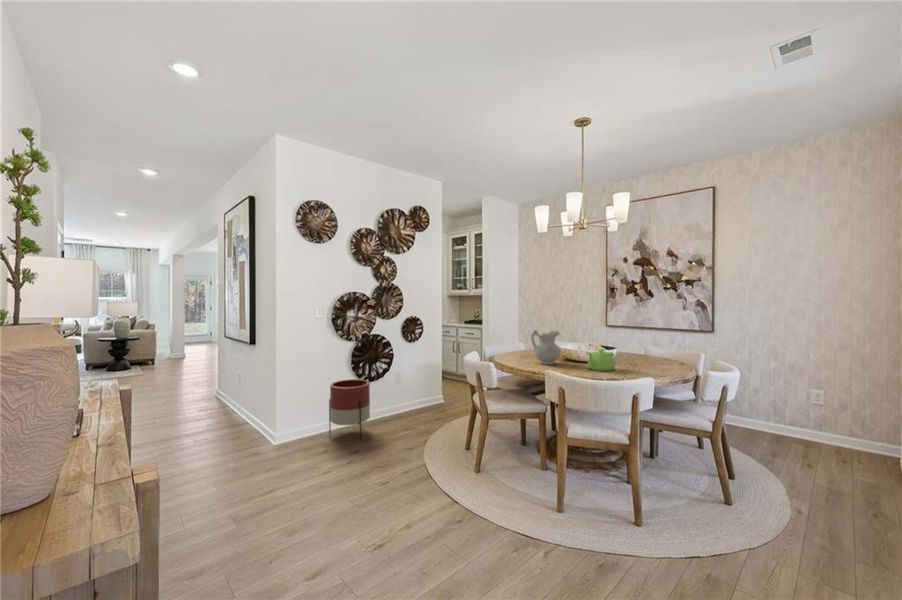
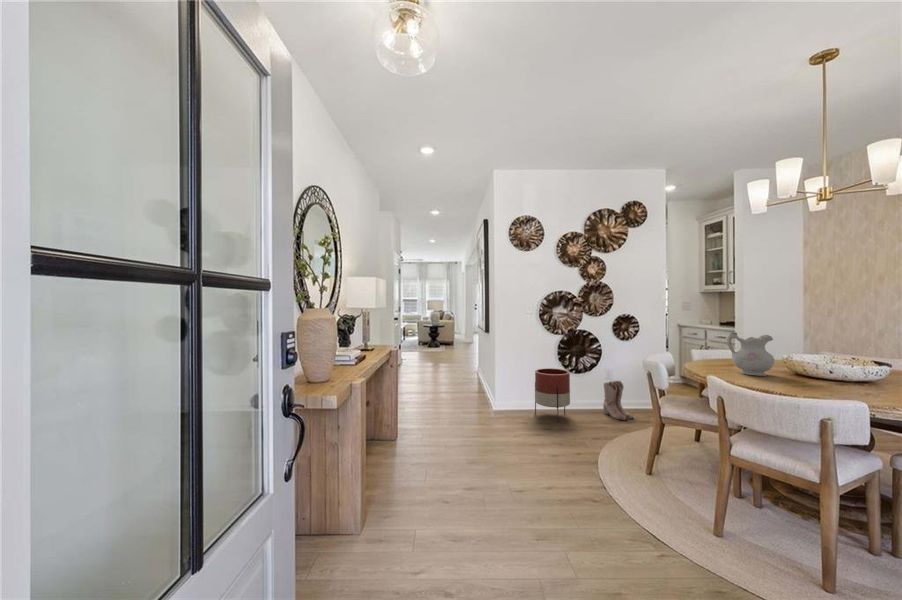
teapot: present [588,349,615,371] -> none [796,362,859,392]
boots: none [396,382,425,422] -> present [603,381,634,420]

